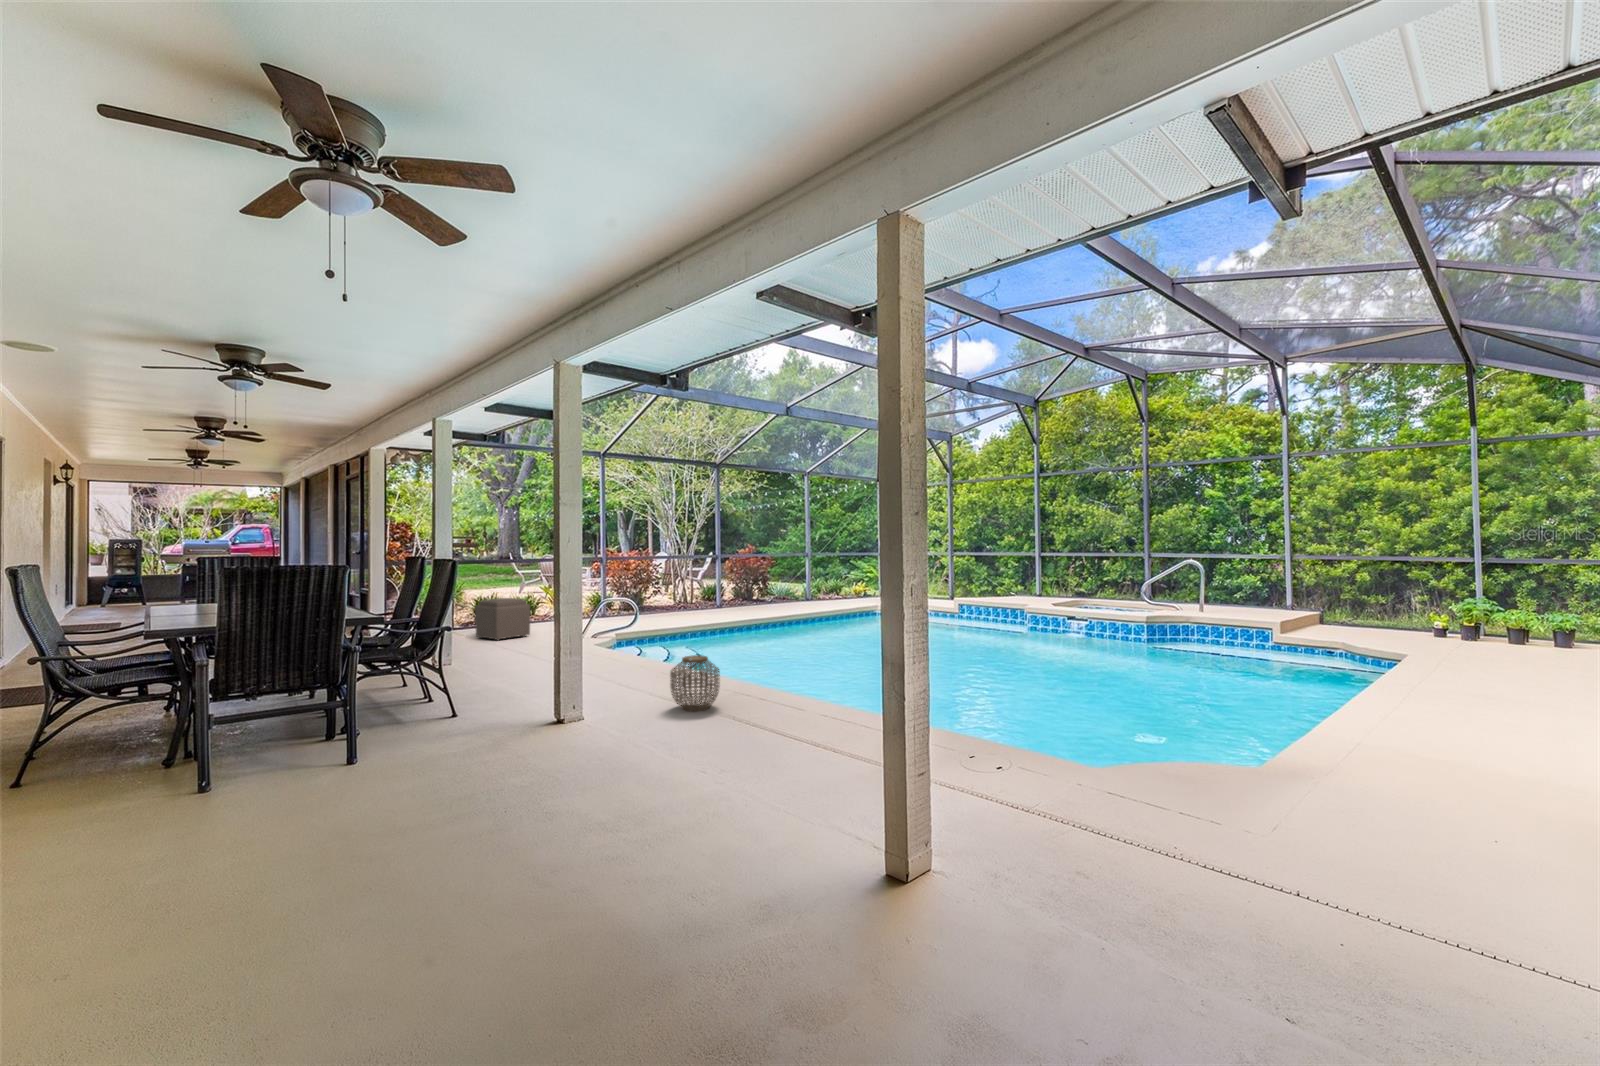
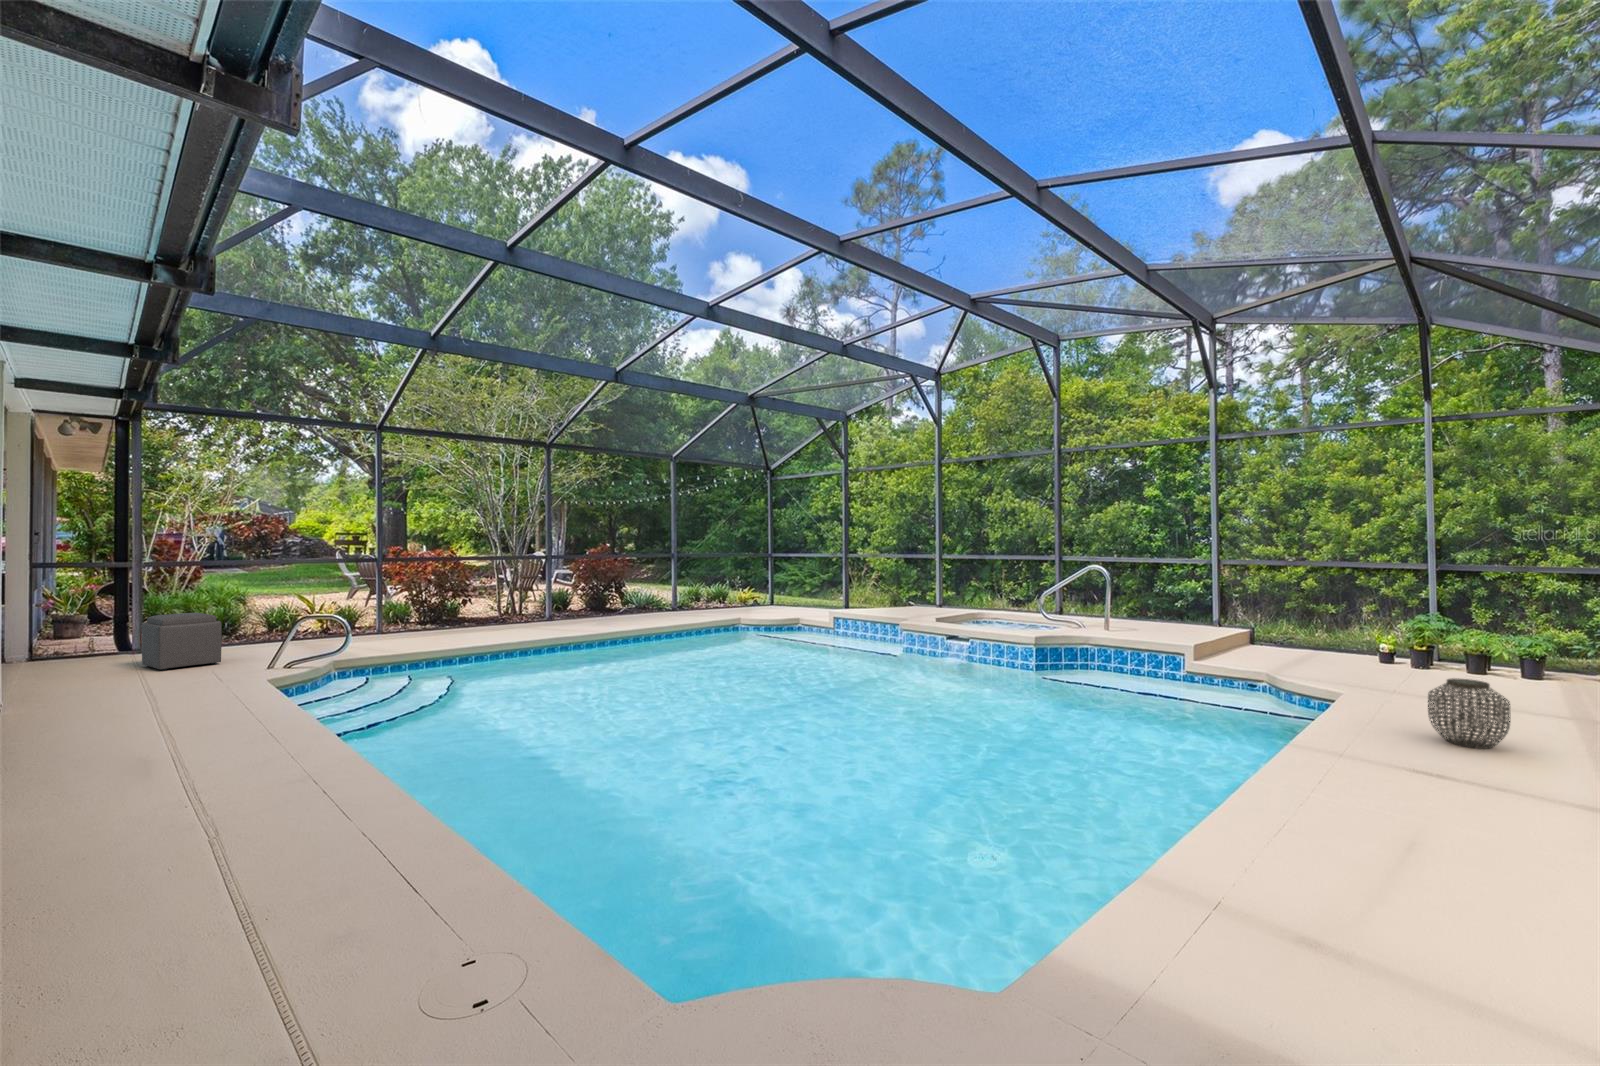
woven basket: present [670,655,720,711] -> present [1428,678,1510,749]

